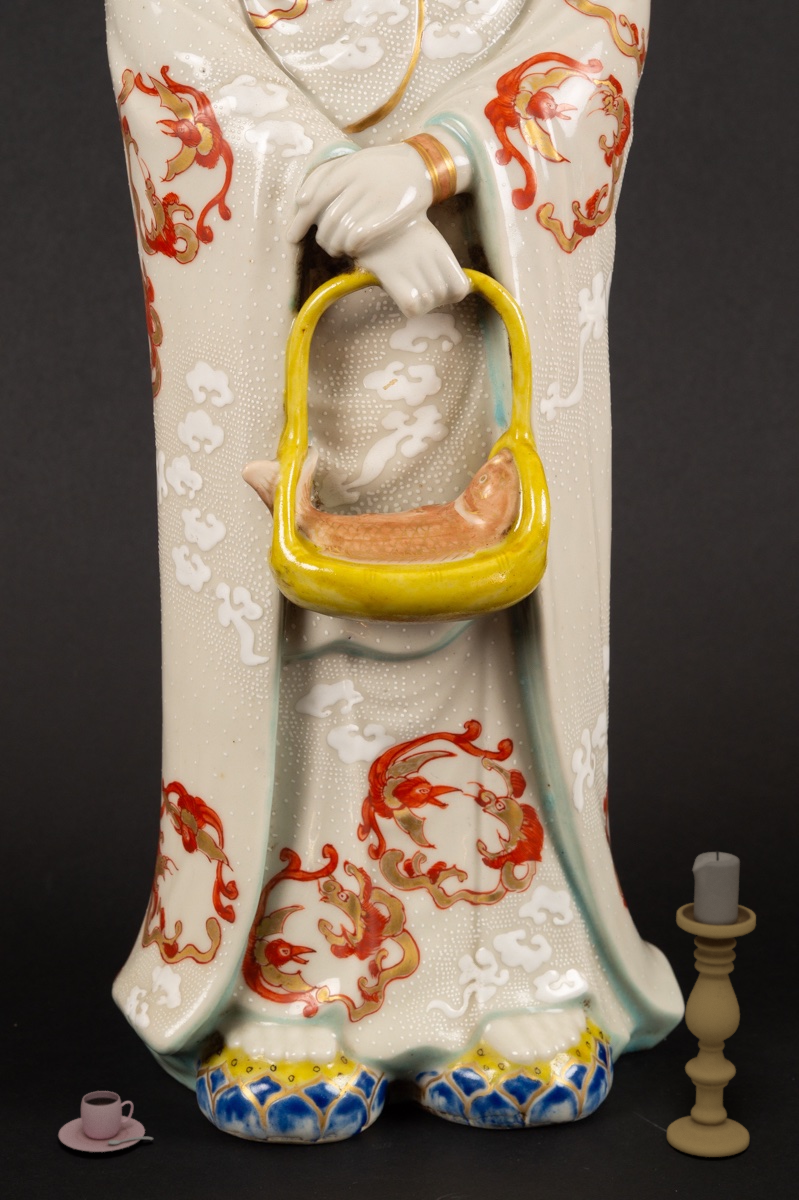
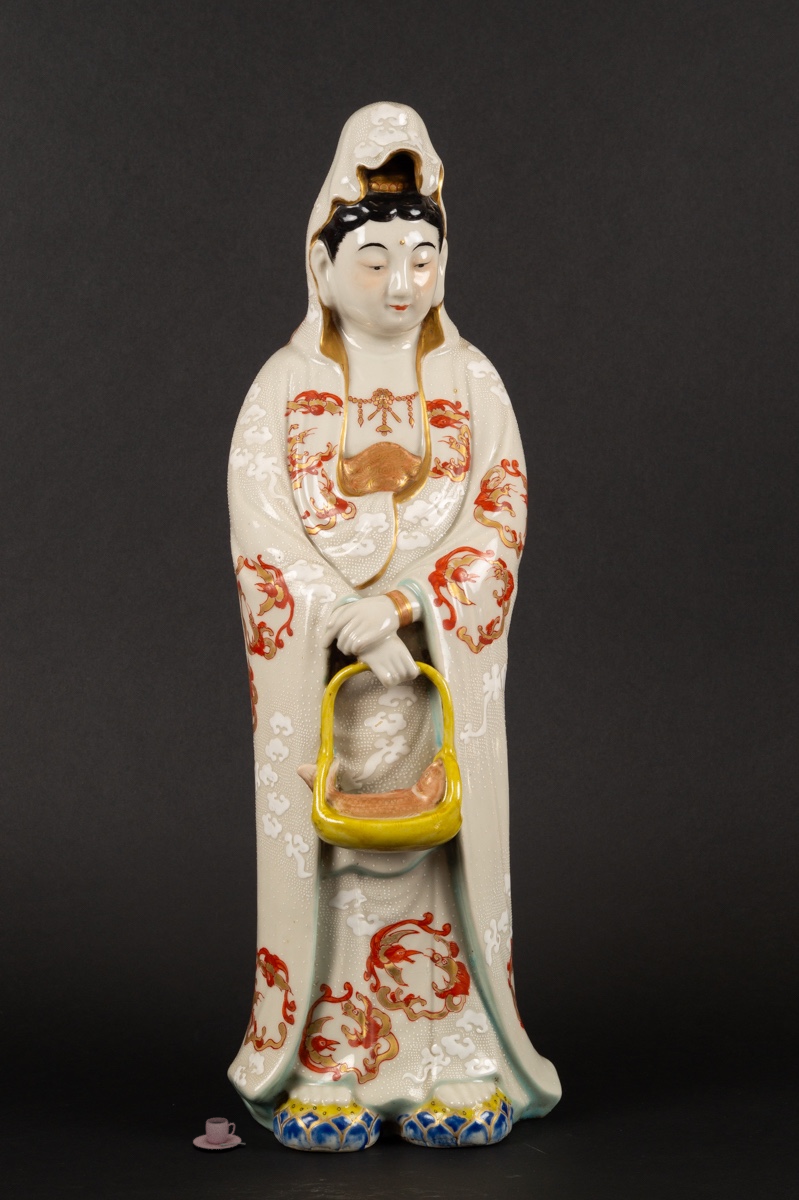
candle holder: present [667,851,756,1157] -> none [534,979,580,1155]

